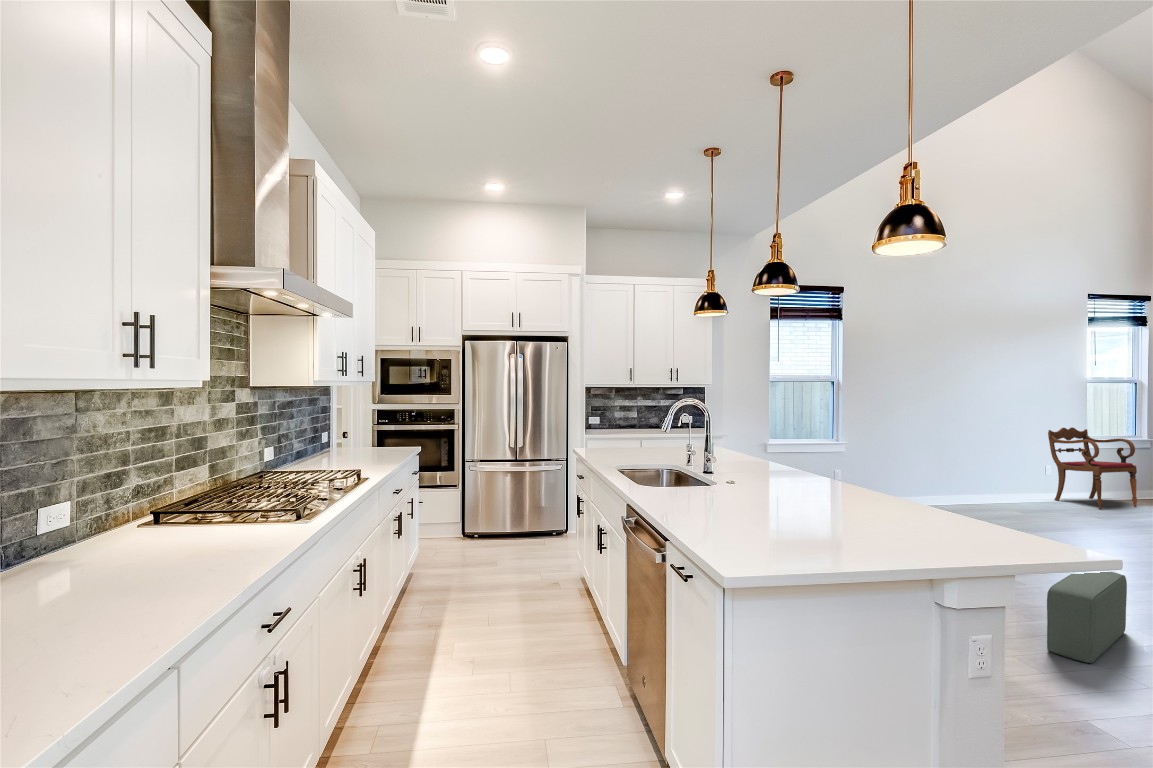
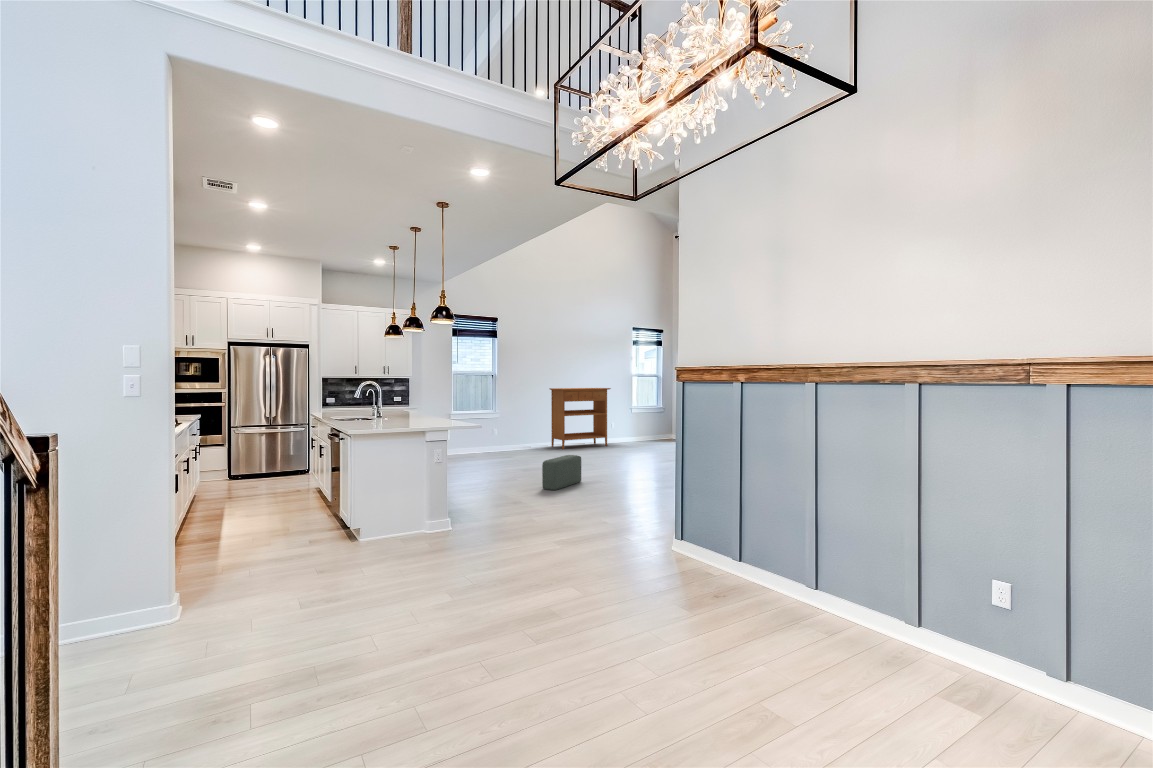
console table: none [932,402,1059,510] -> present [550,388,611,449]
armchair: present [1048,427,1137,509] -> none [612,402,650,445]

